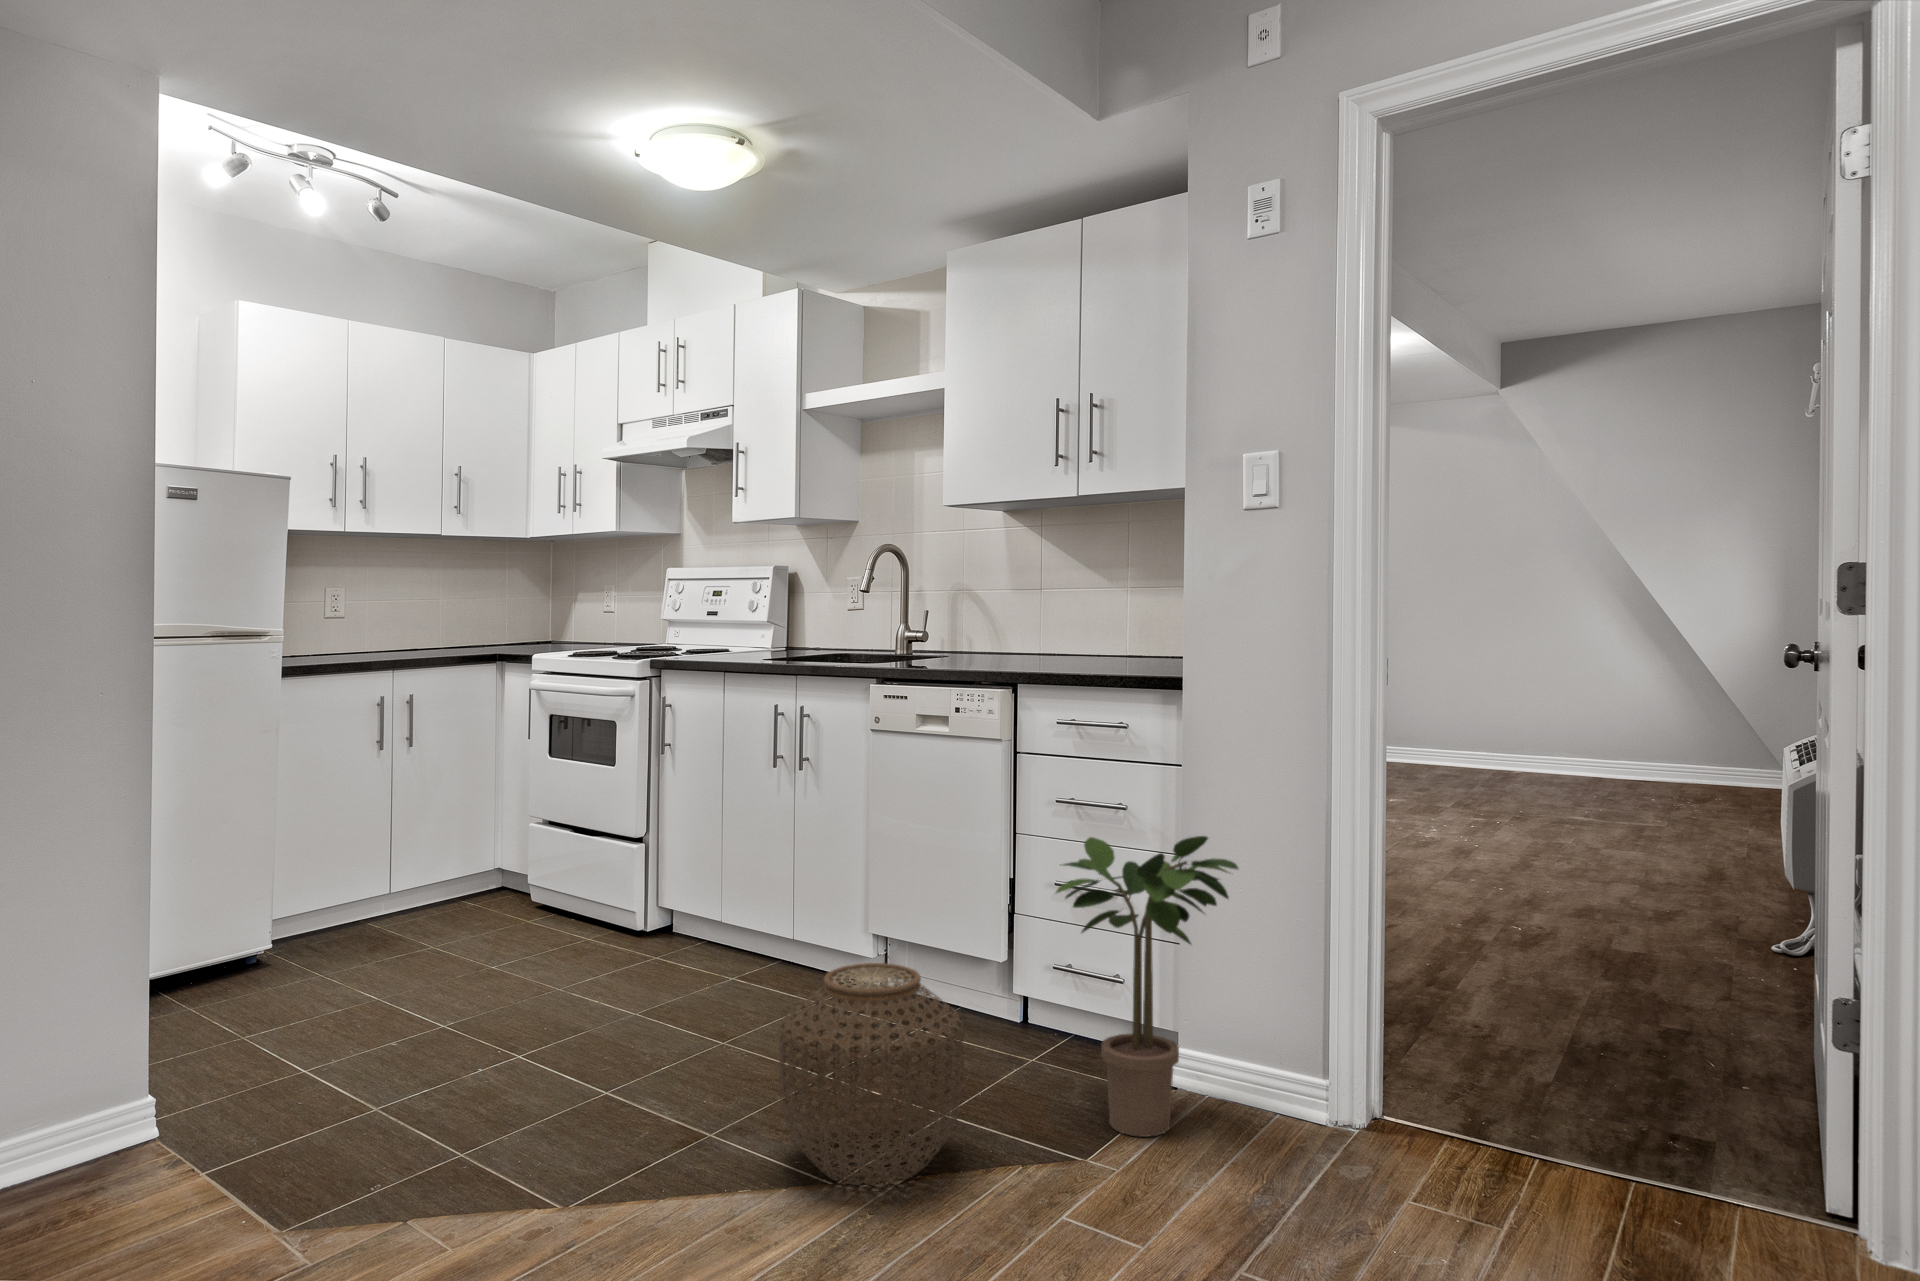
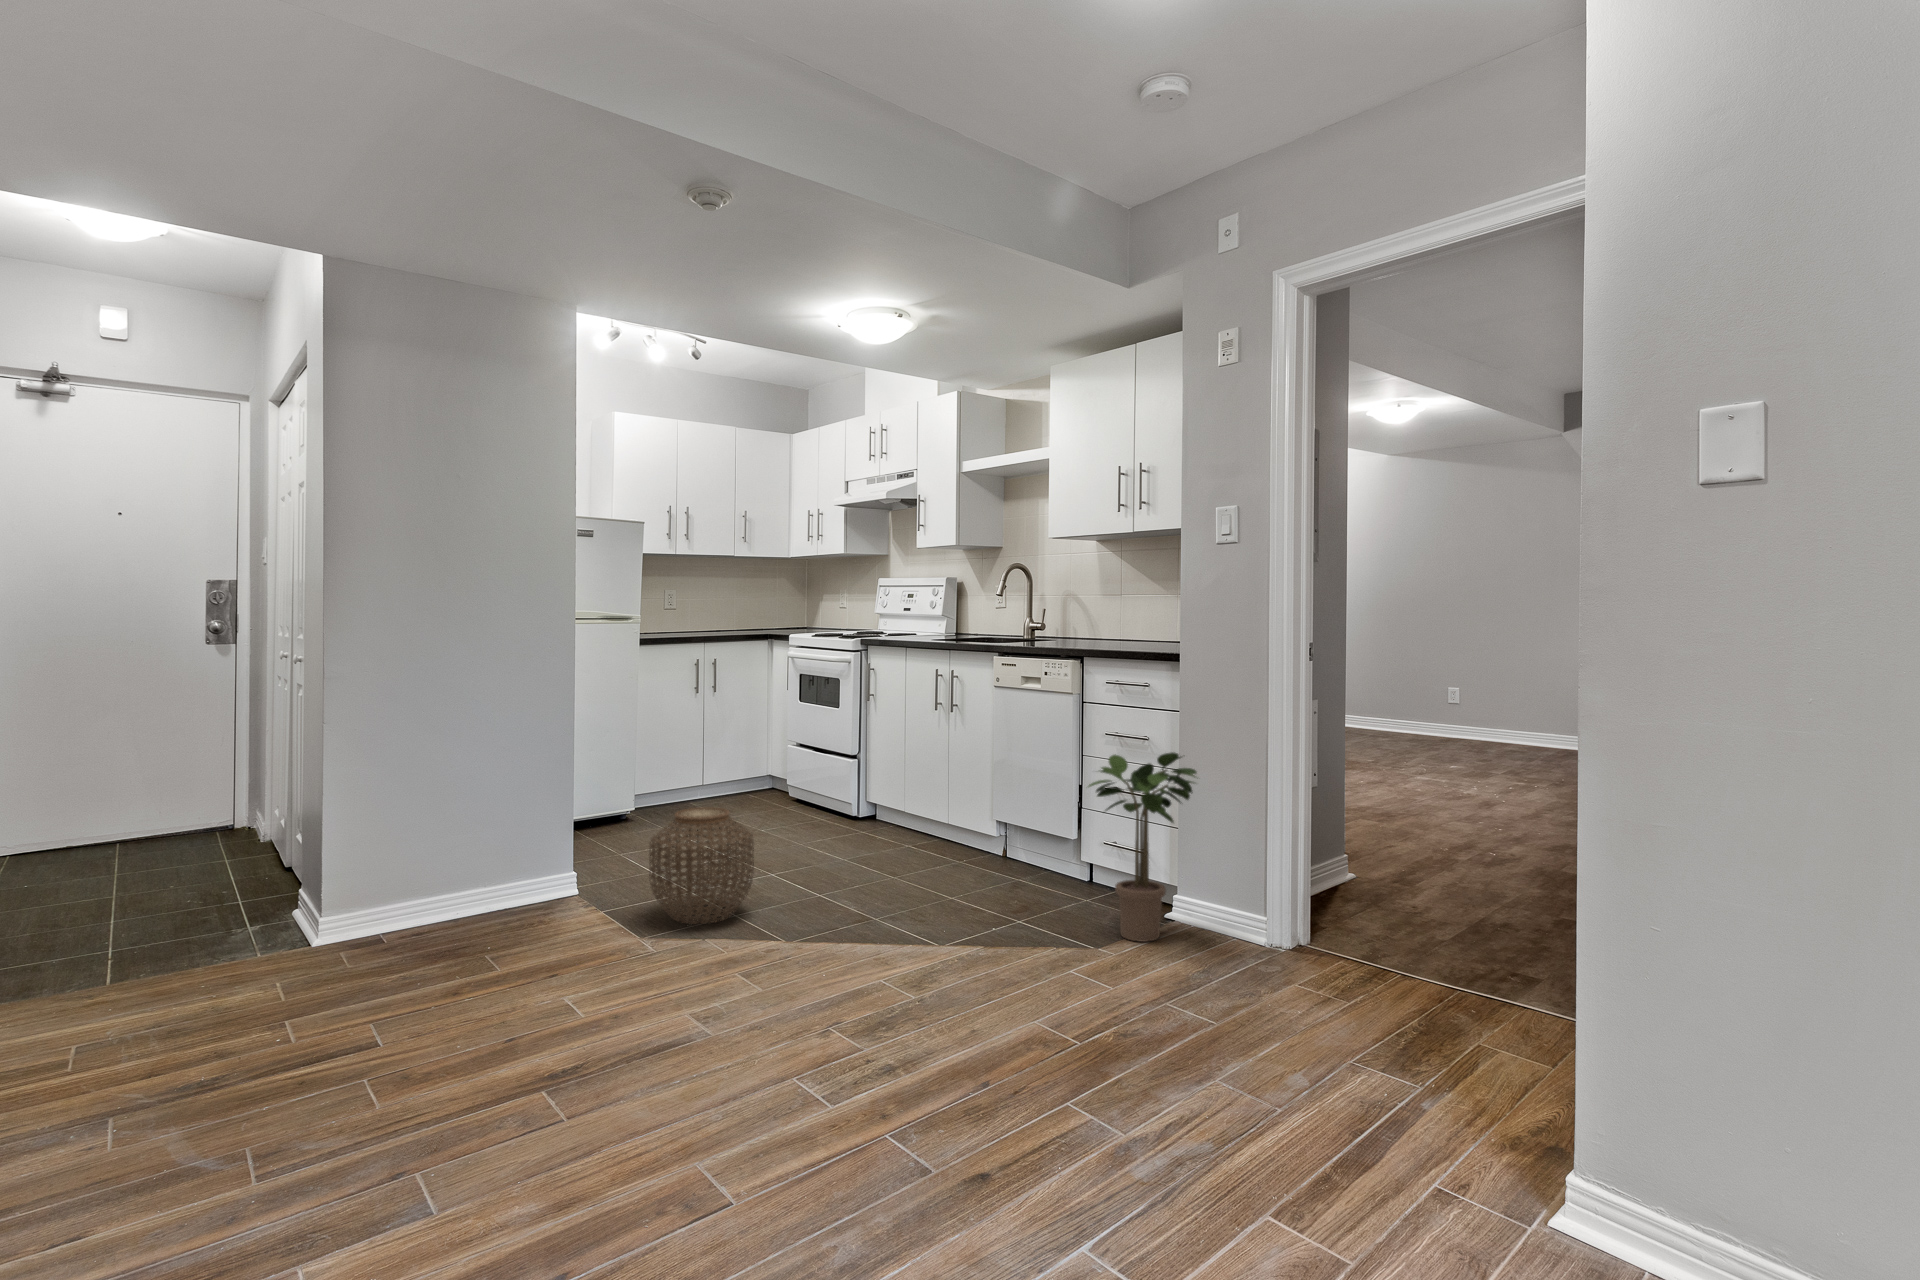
woven basket: present [779,963,964,1186] -> present [649,807,754,924]

